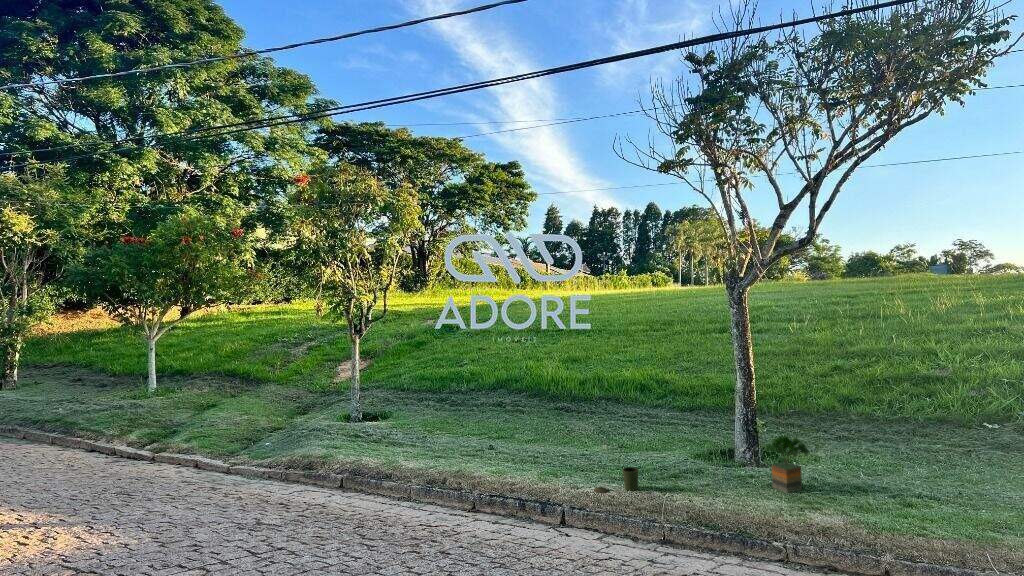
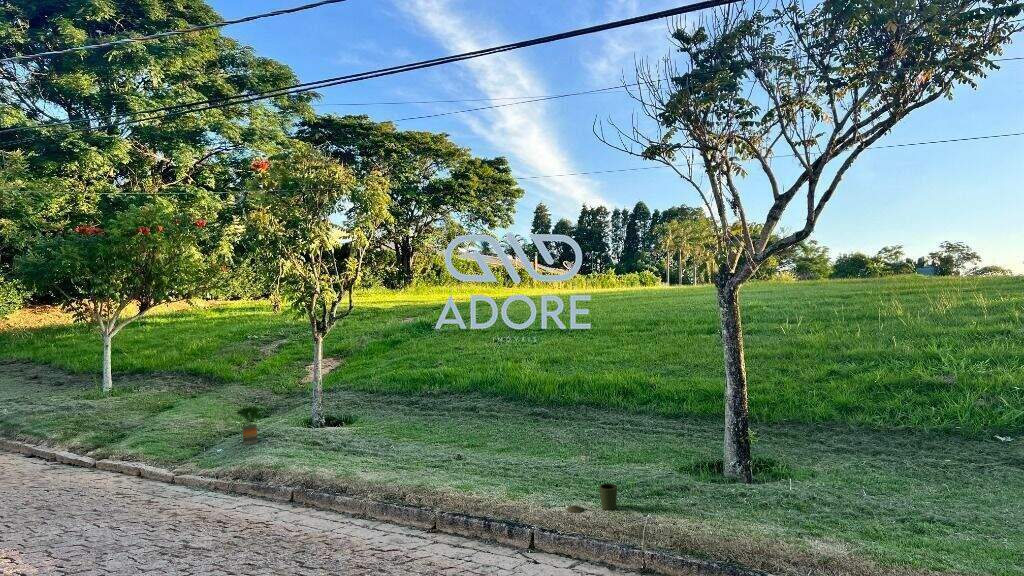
potted tree: present [766,436,809,493] -> present [237,406,262,445]

